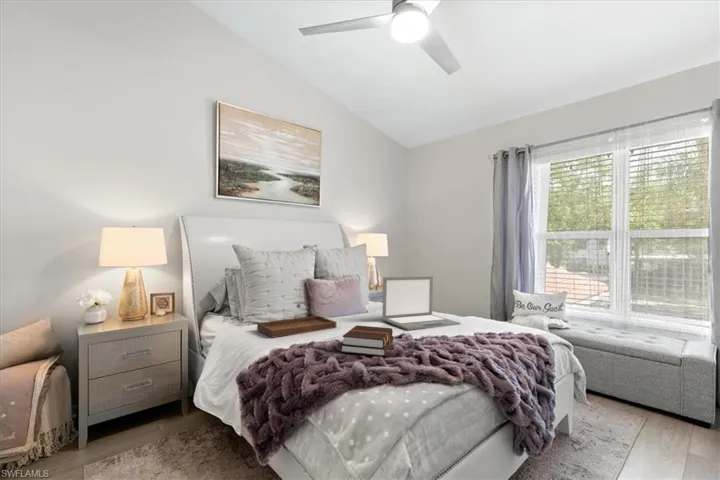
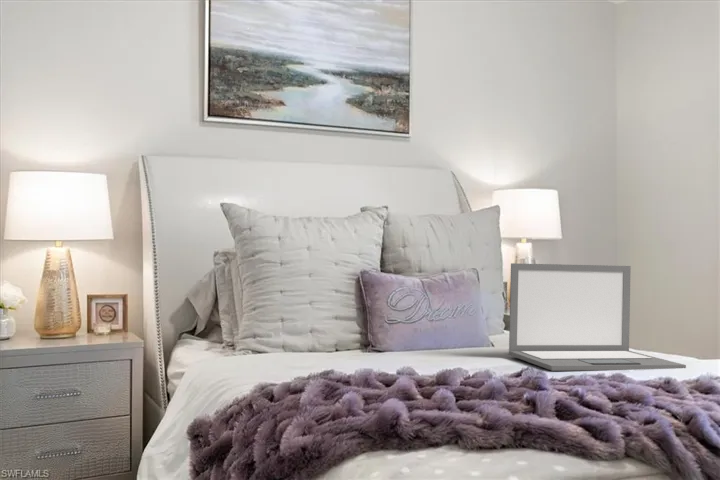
tray: present [257,304,336,338] -> none [251,311,405,369]
hardback book: present [341,325,393,356] -> none [381,349,506,401]

